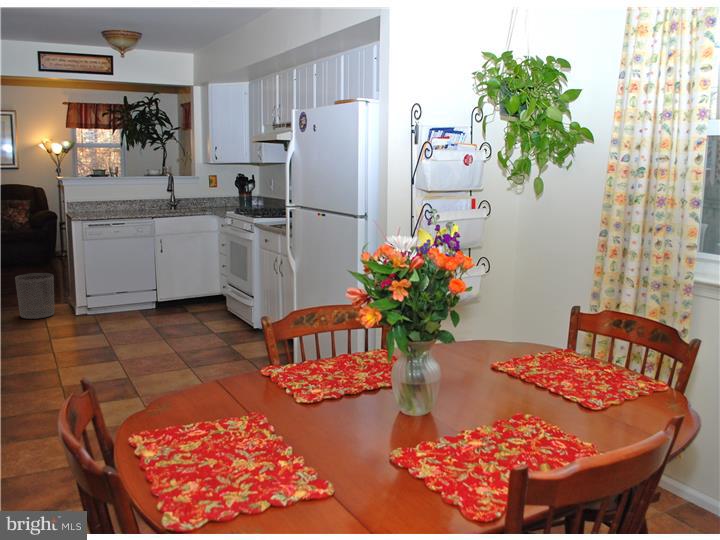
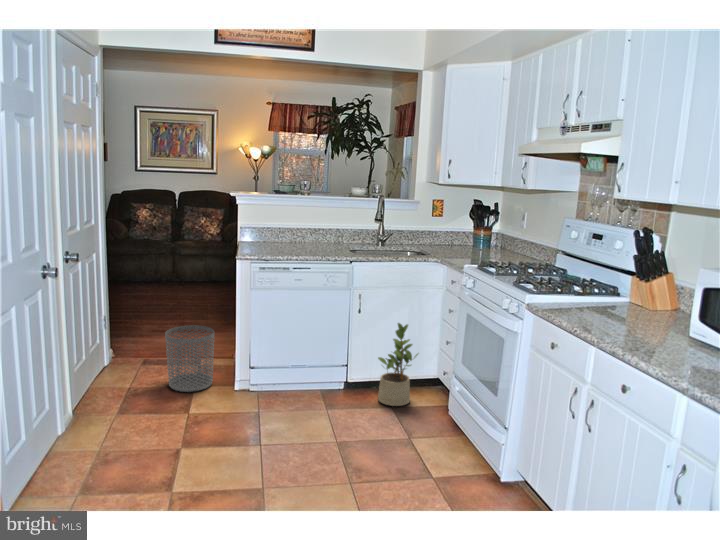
potted plant: none [177,256,205,312] -> present [378,323,418,406]

